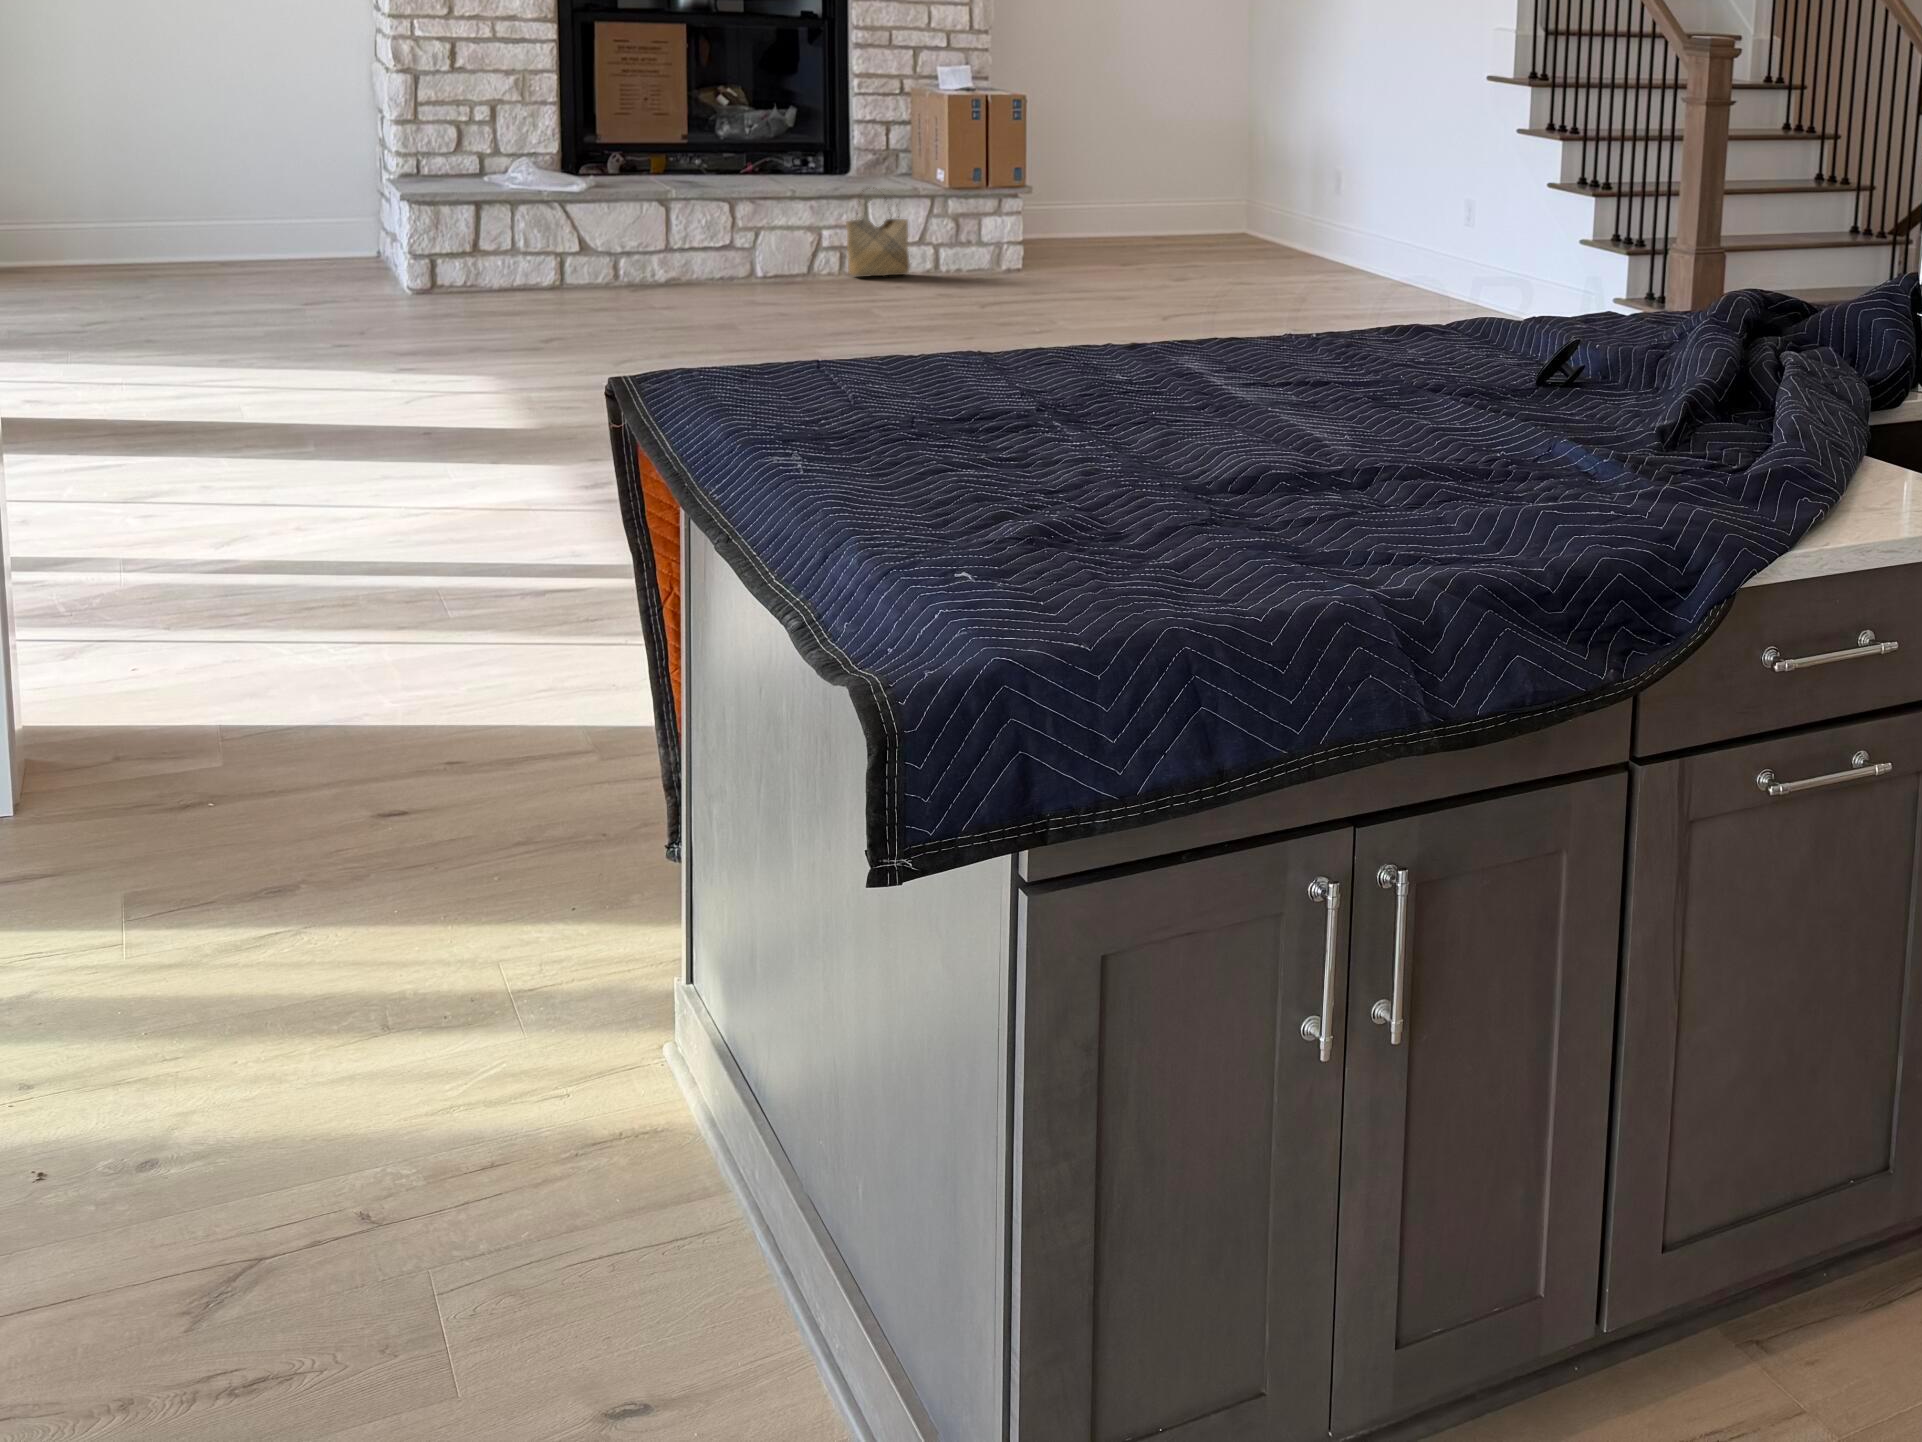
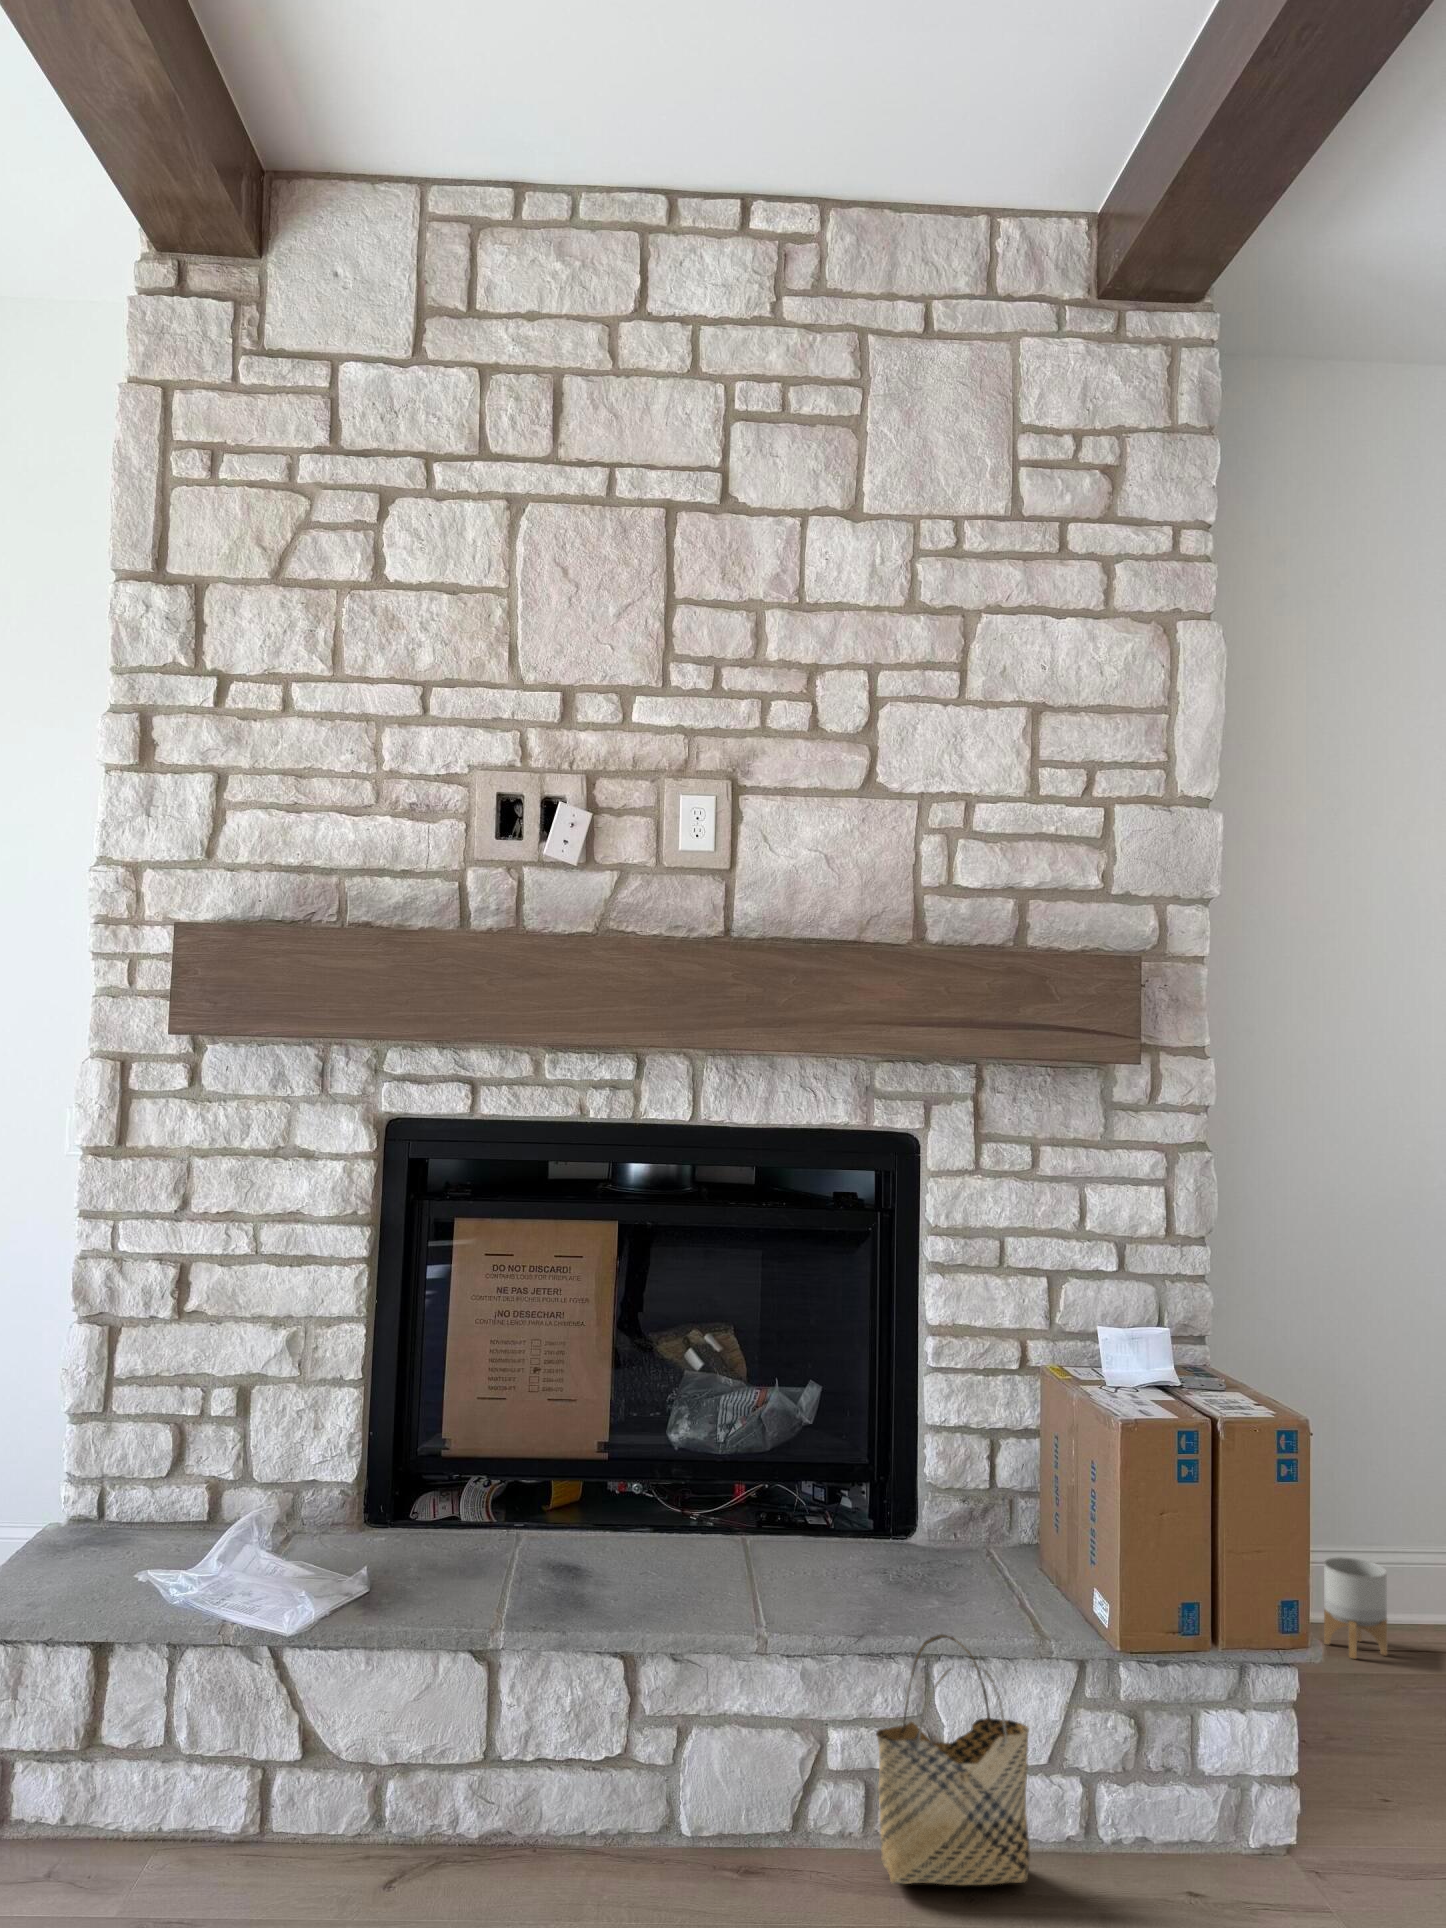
planter: none [1049,195,1078,237] -> present [1324,1557,1387,1659]

